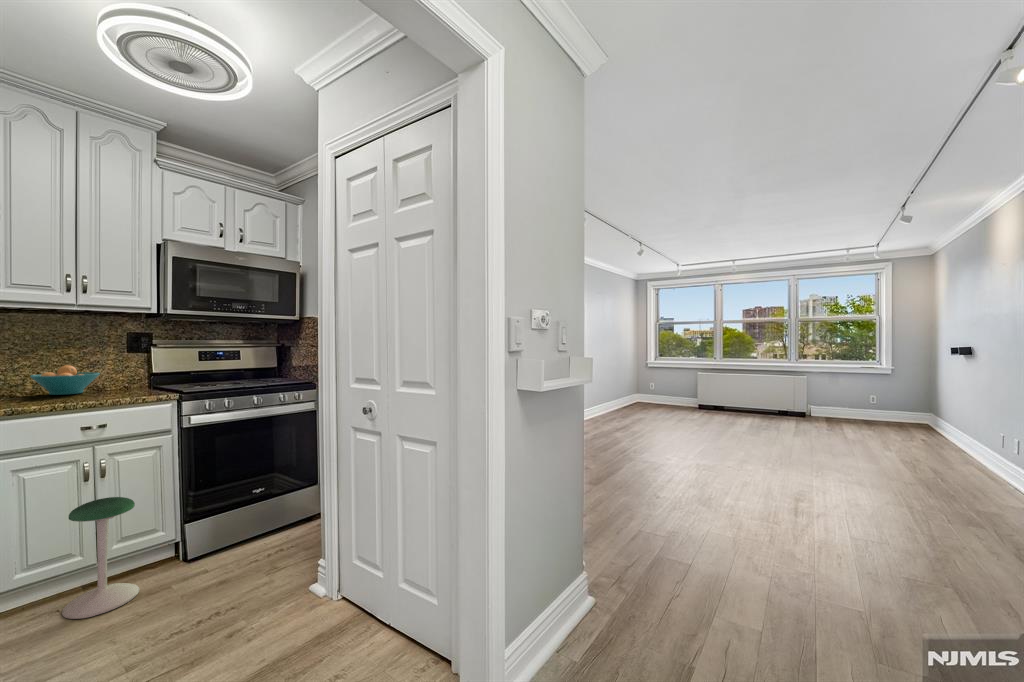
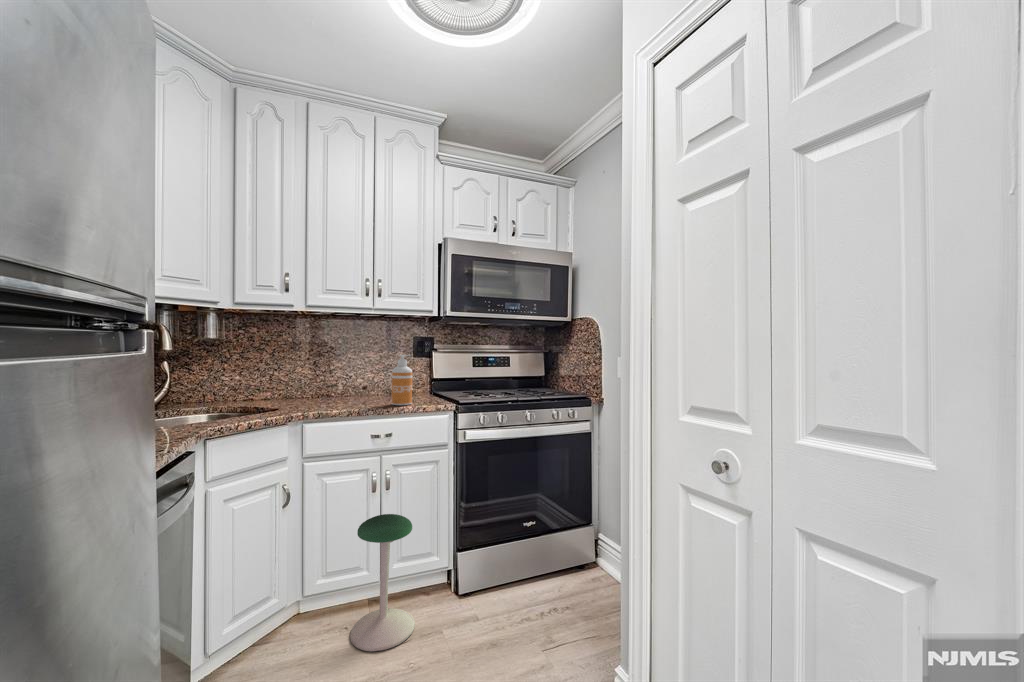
soap dispenser: none [104,351,129,399] -> present [392,355,412,405]
fruit bowl: present [30,365,100,395] -> none [343,368,393,396]

